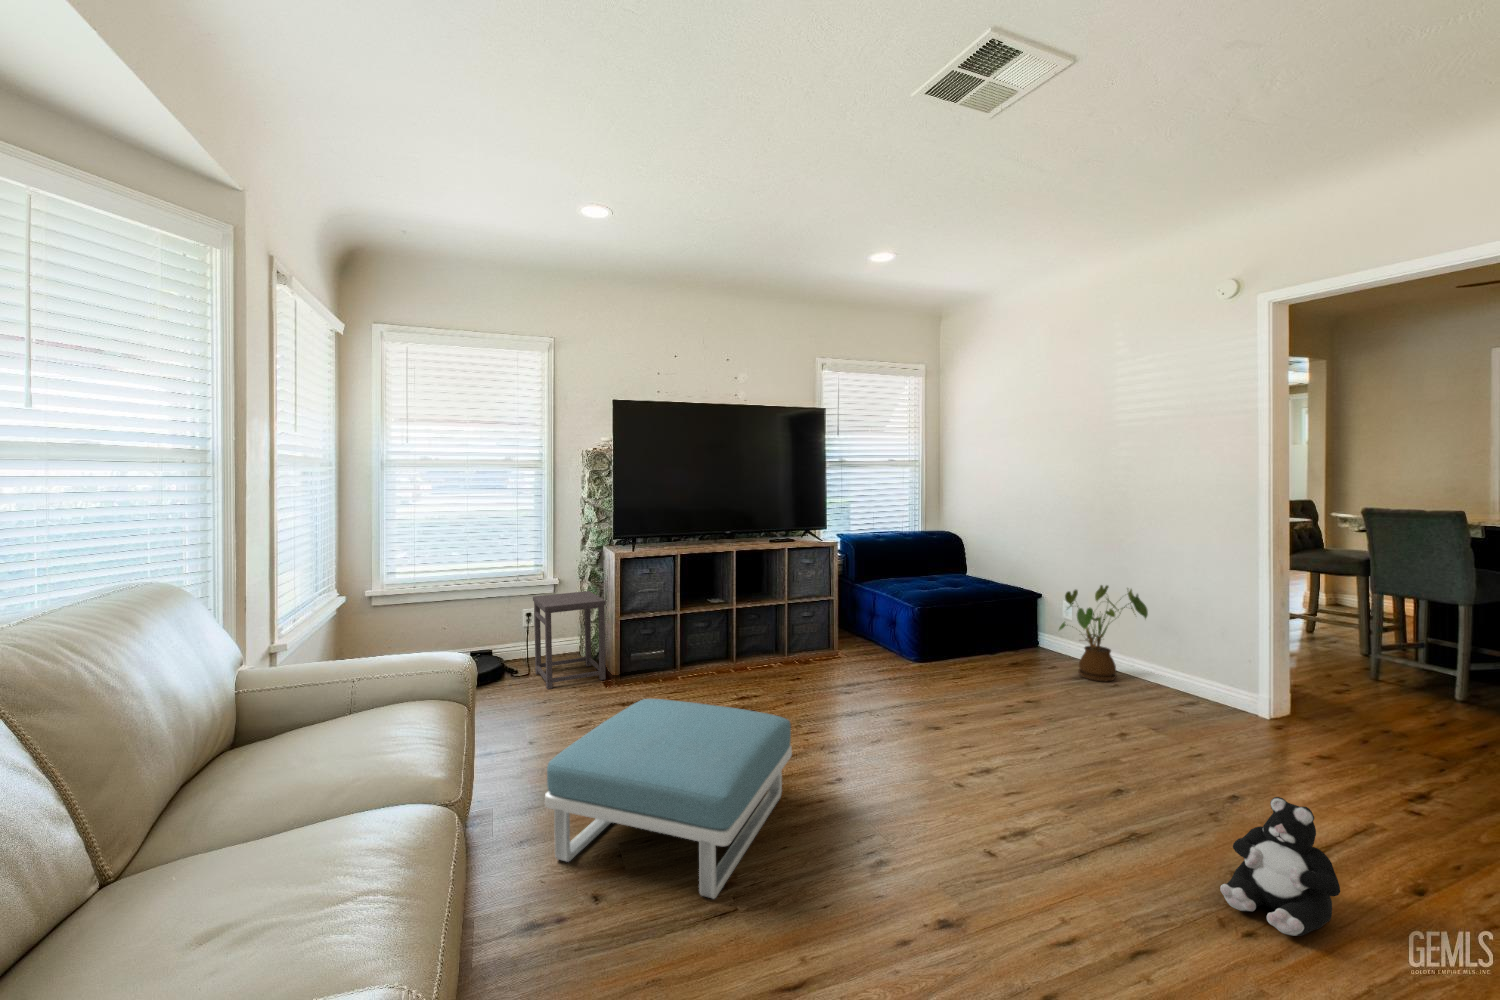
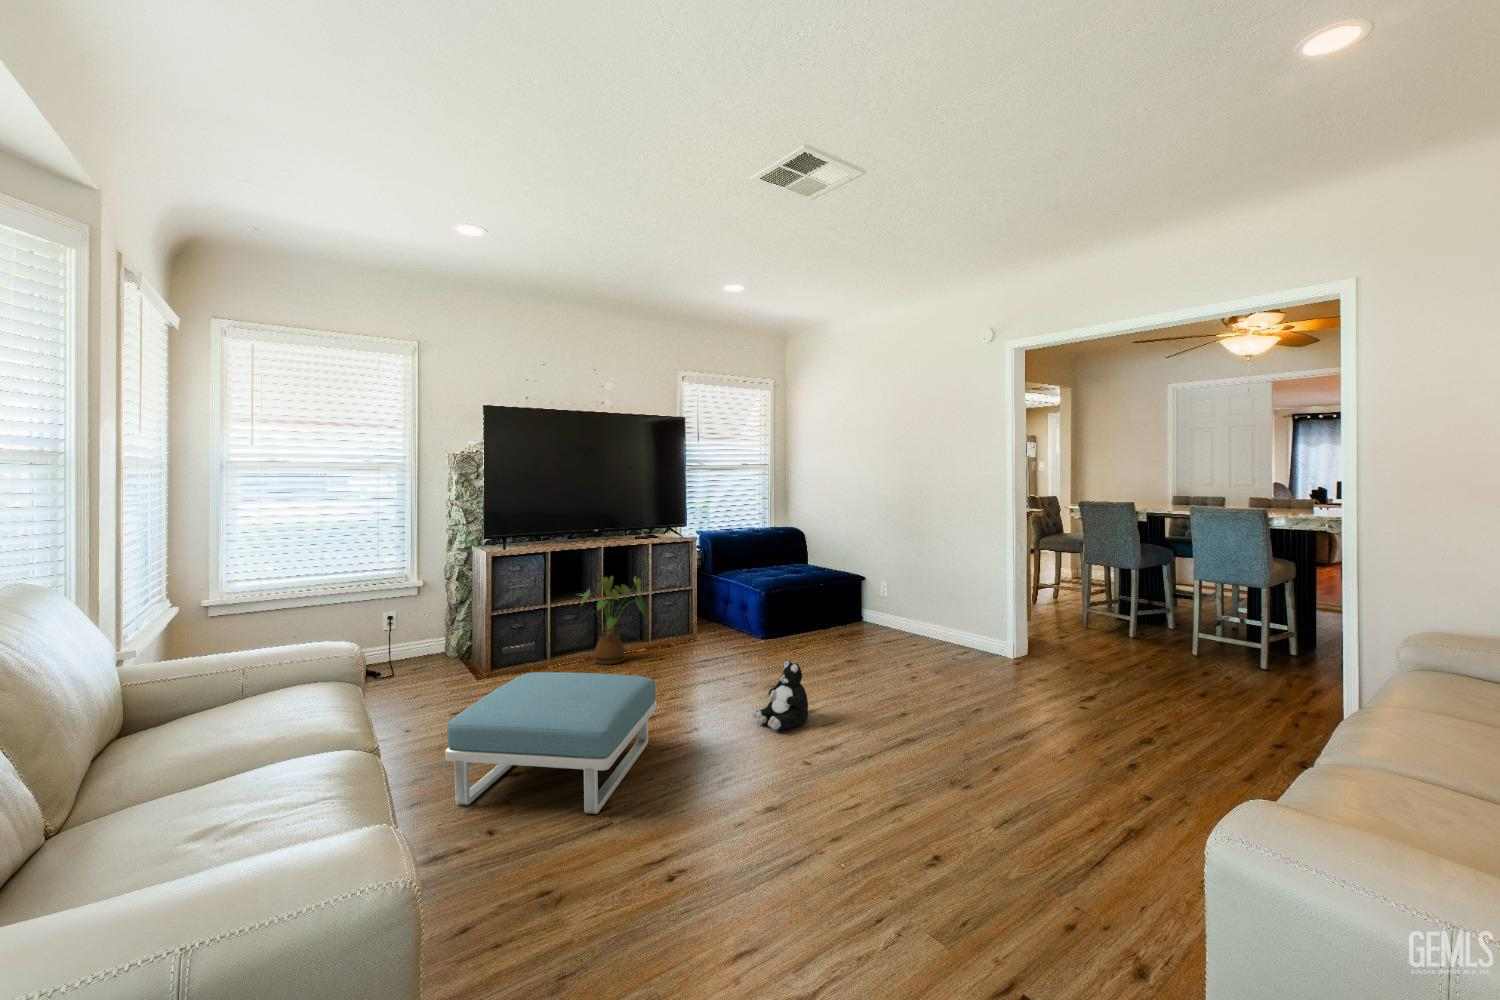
house plant: present [1059,585,1148,682] -> present [582,576,645,665]
side table: present [533,591,606,689] -> none [400,590,477,683]
plush toy: present [1220,797,1340,936] -> present [753,661,808,730]

